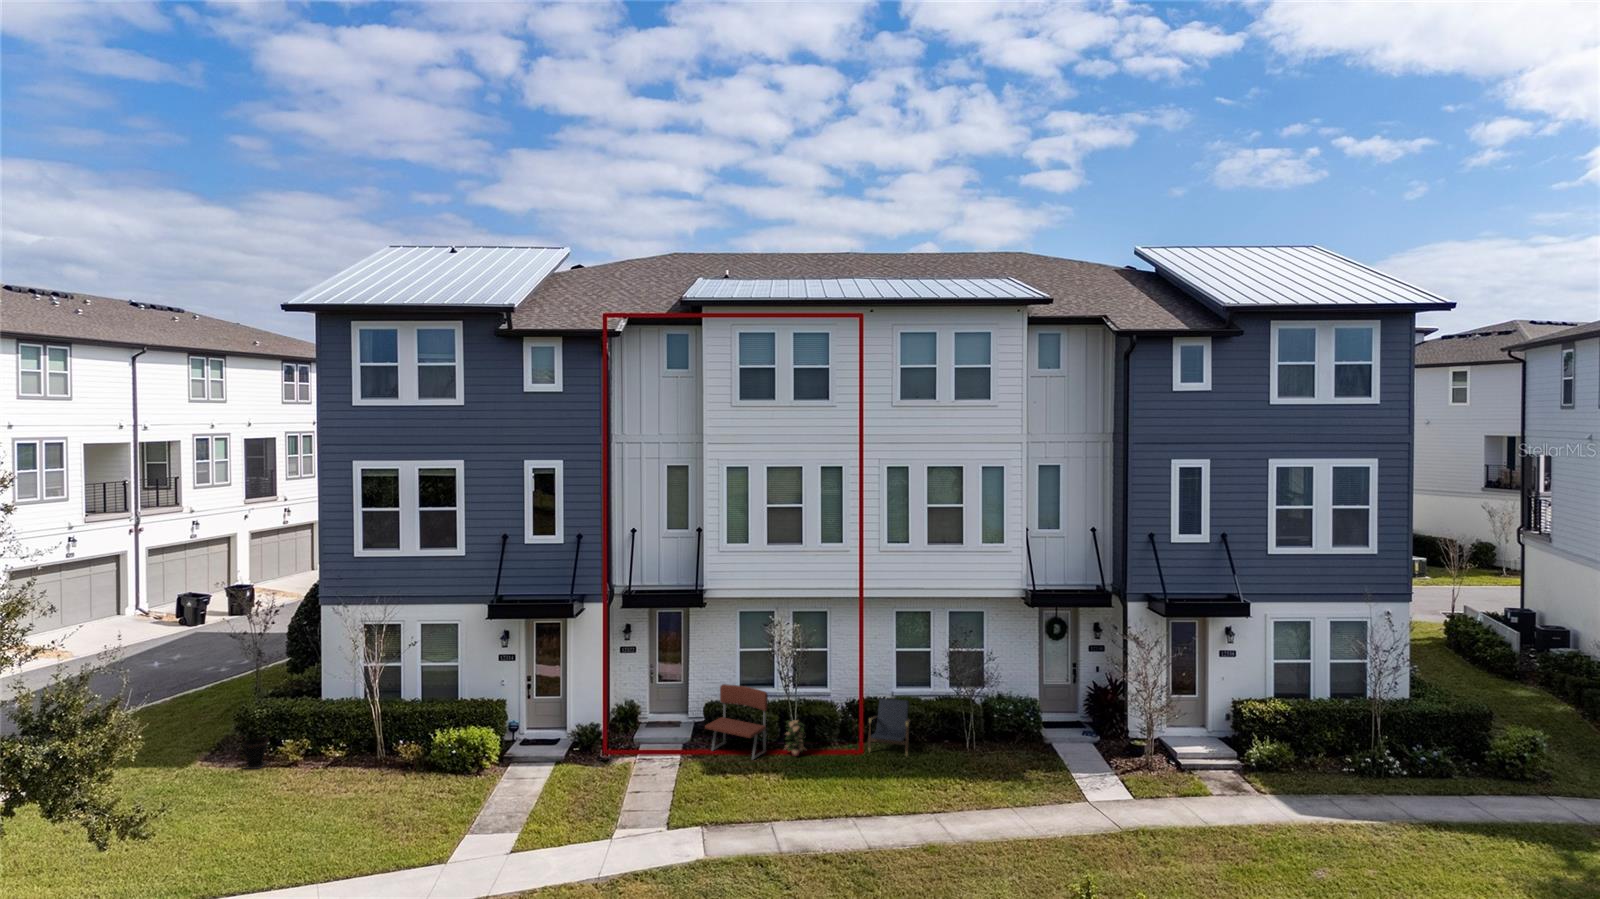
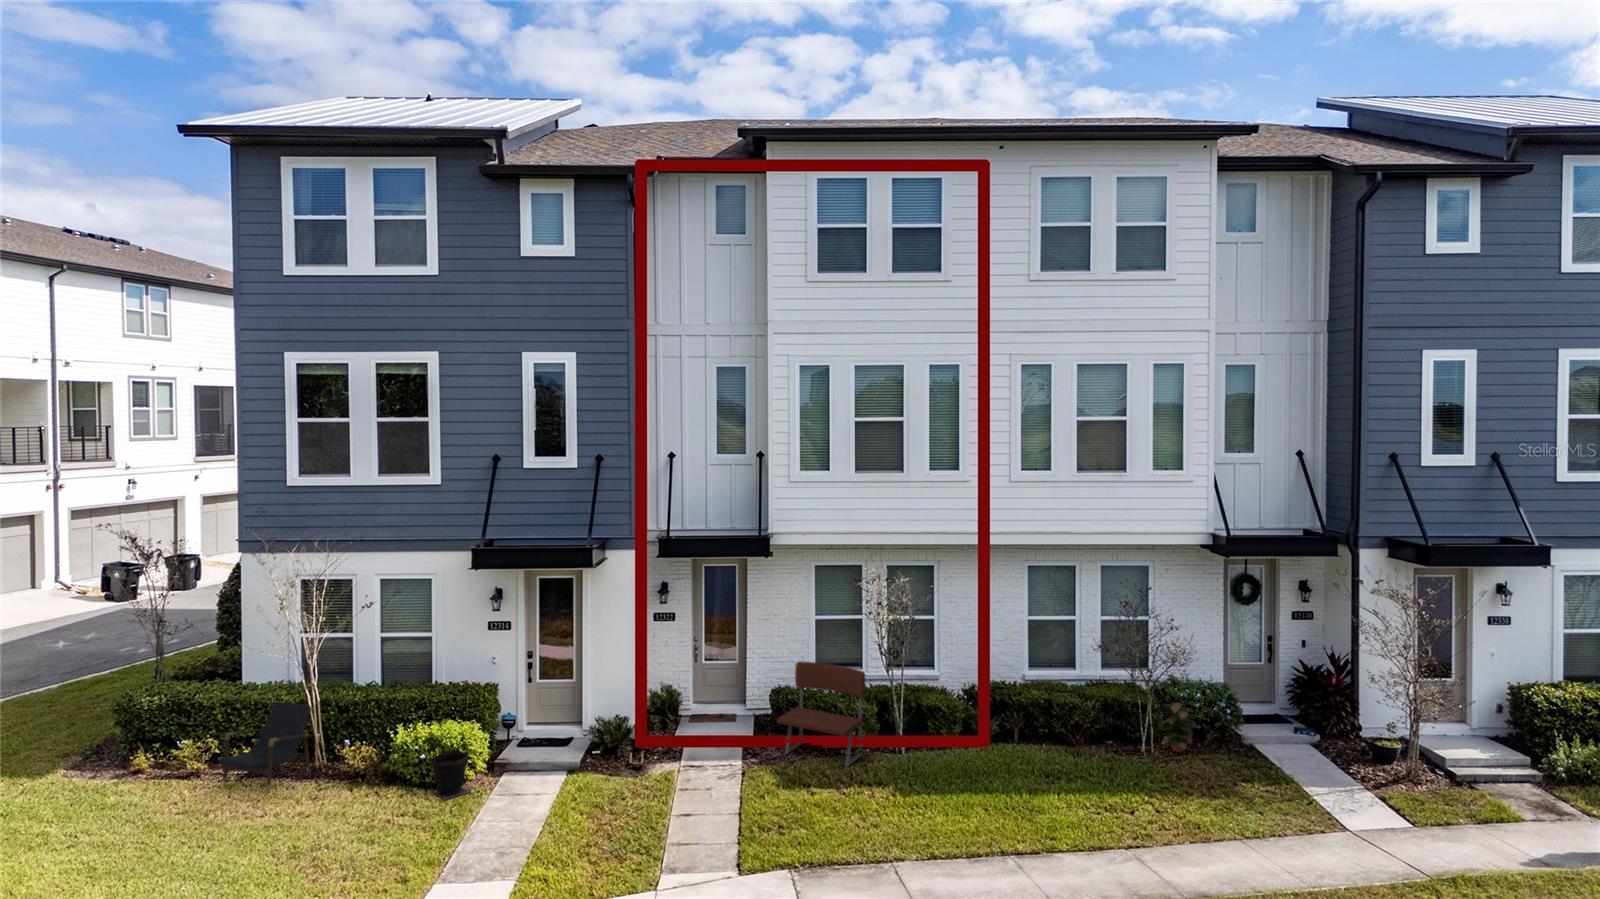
lounge chair: present [868,698,910,756] -> present [218,702,311,793]
decorative plant: present [786,720,805,756] -> present [1162,703,1193,752]
bucket: present [242,737,269,769] -> present [431,750,470,800]

